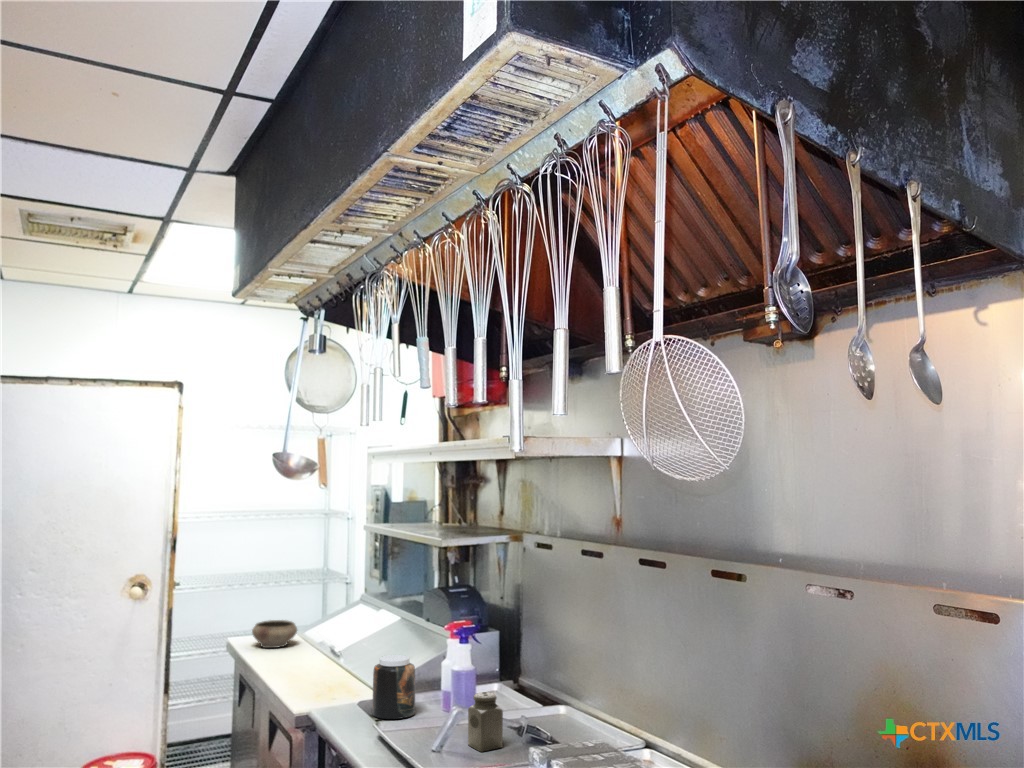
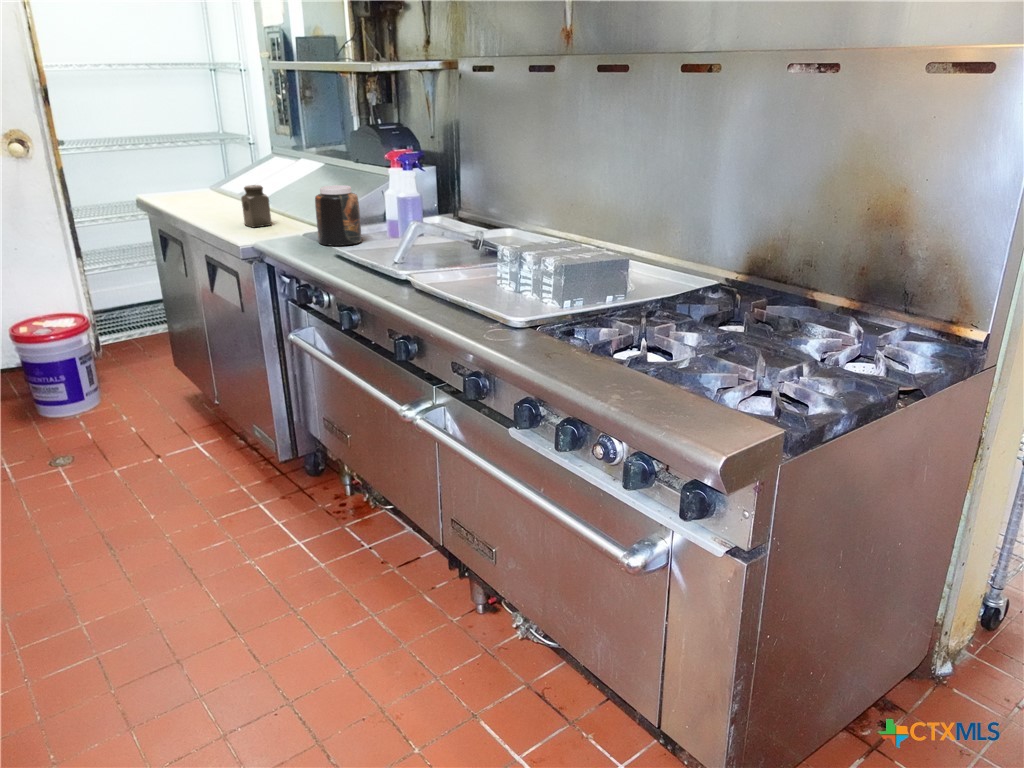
ceramic bowl: present [252,620,297,648] -> none [163,172,213,200]
salt shaker: present [468,692,503,752] -> present [241,185,272,227]

